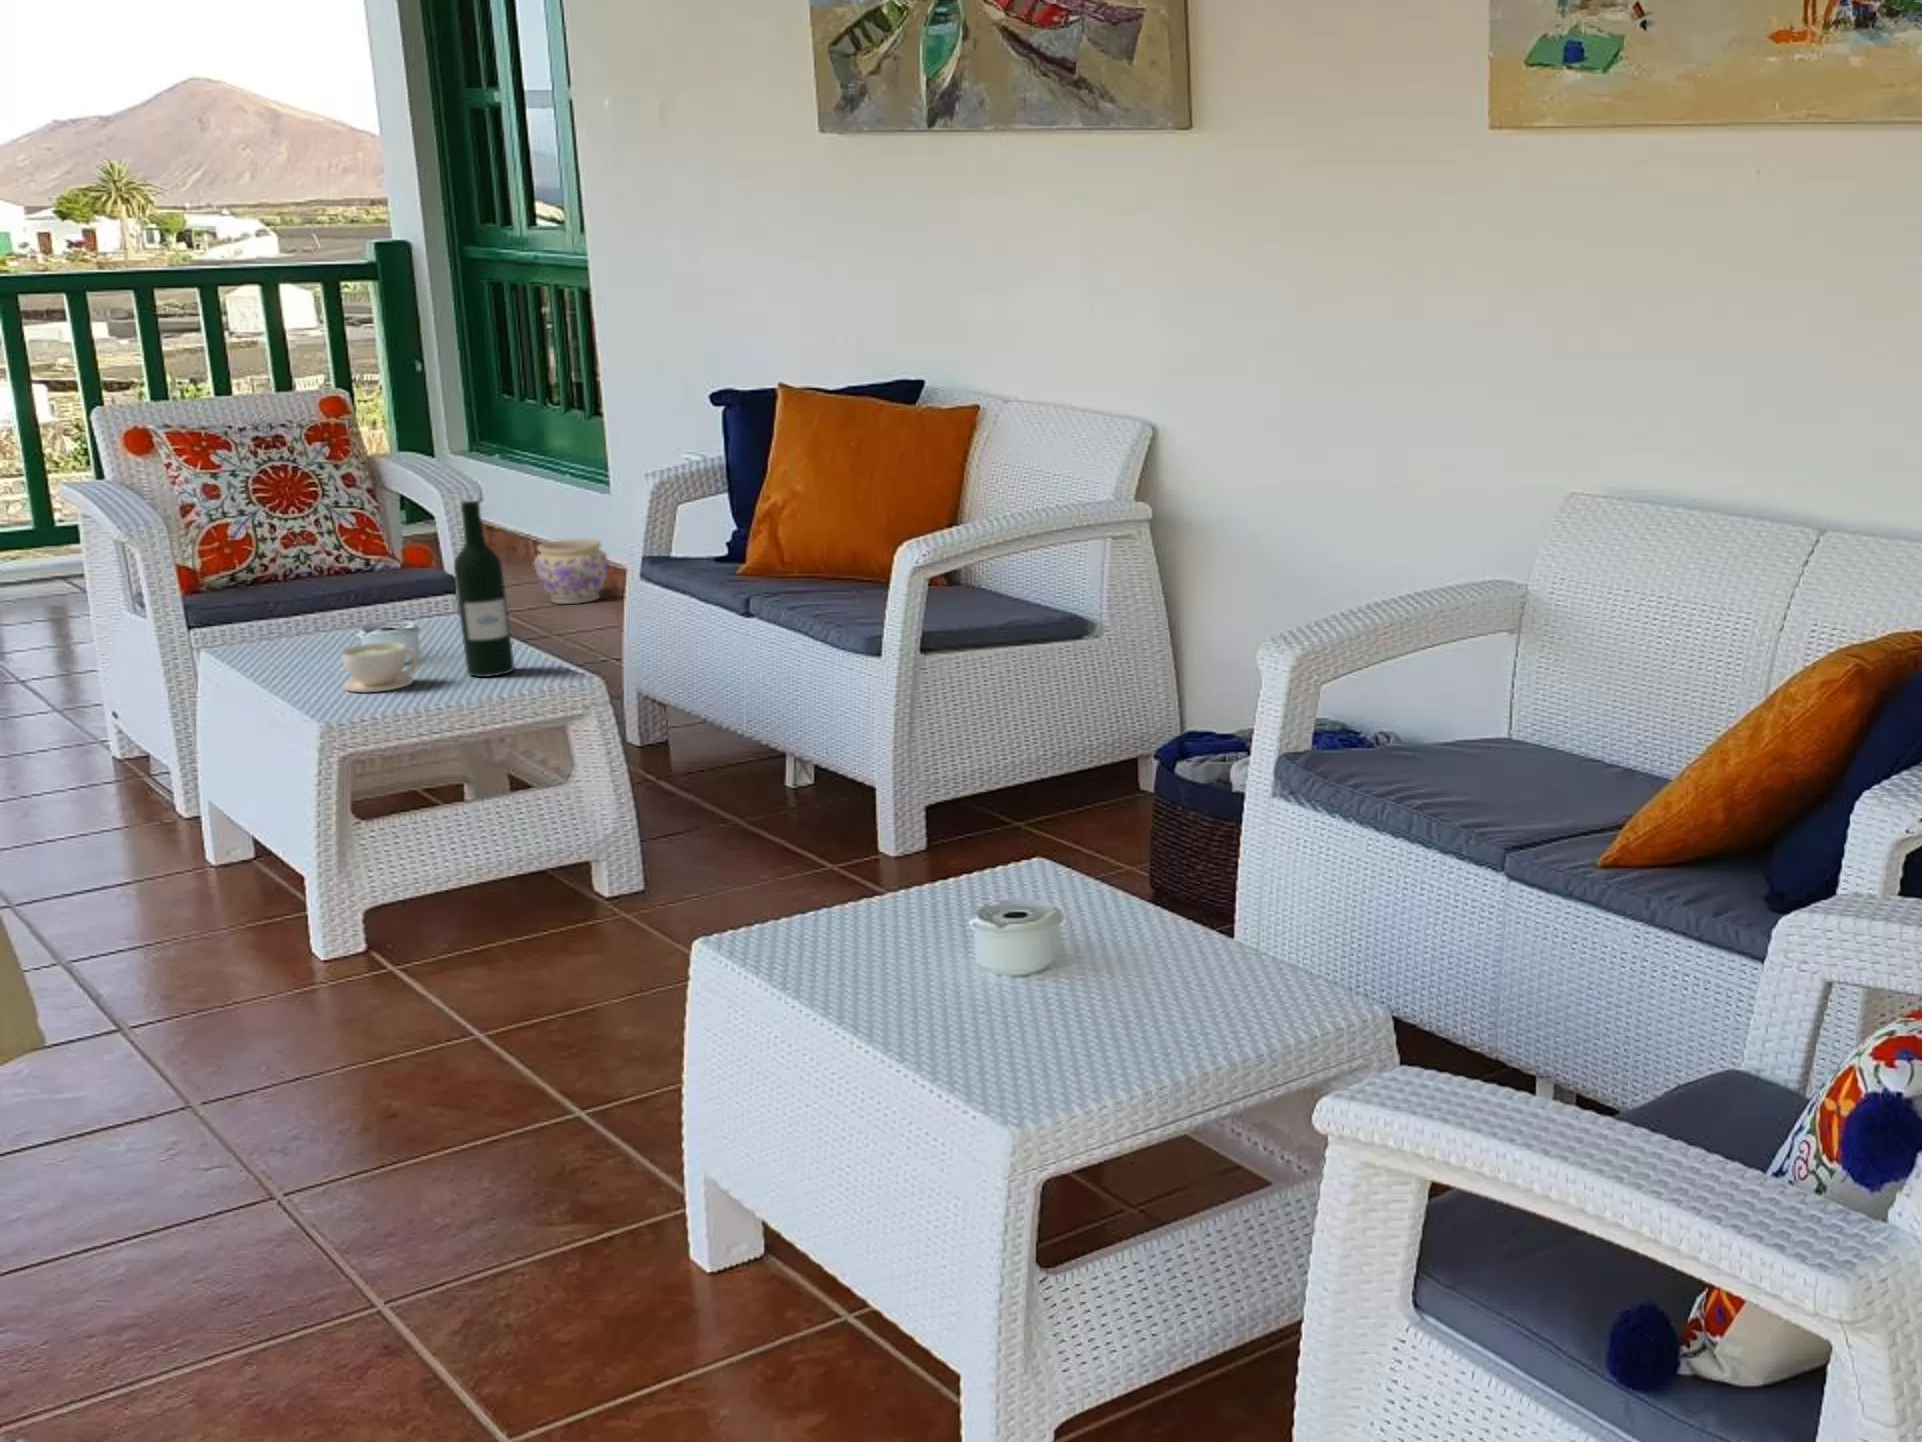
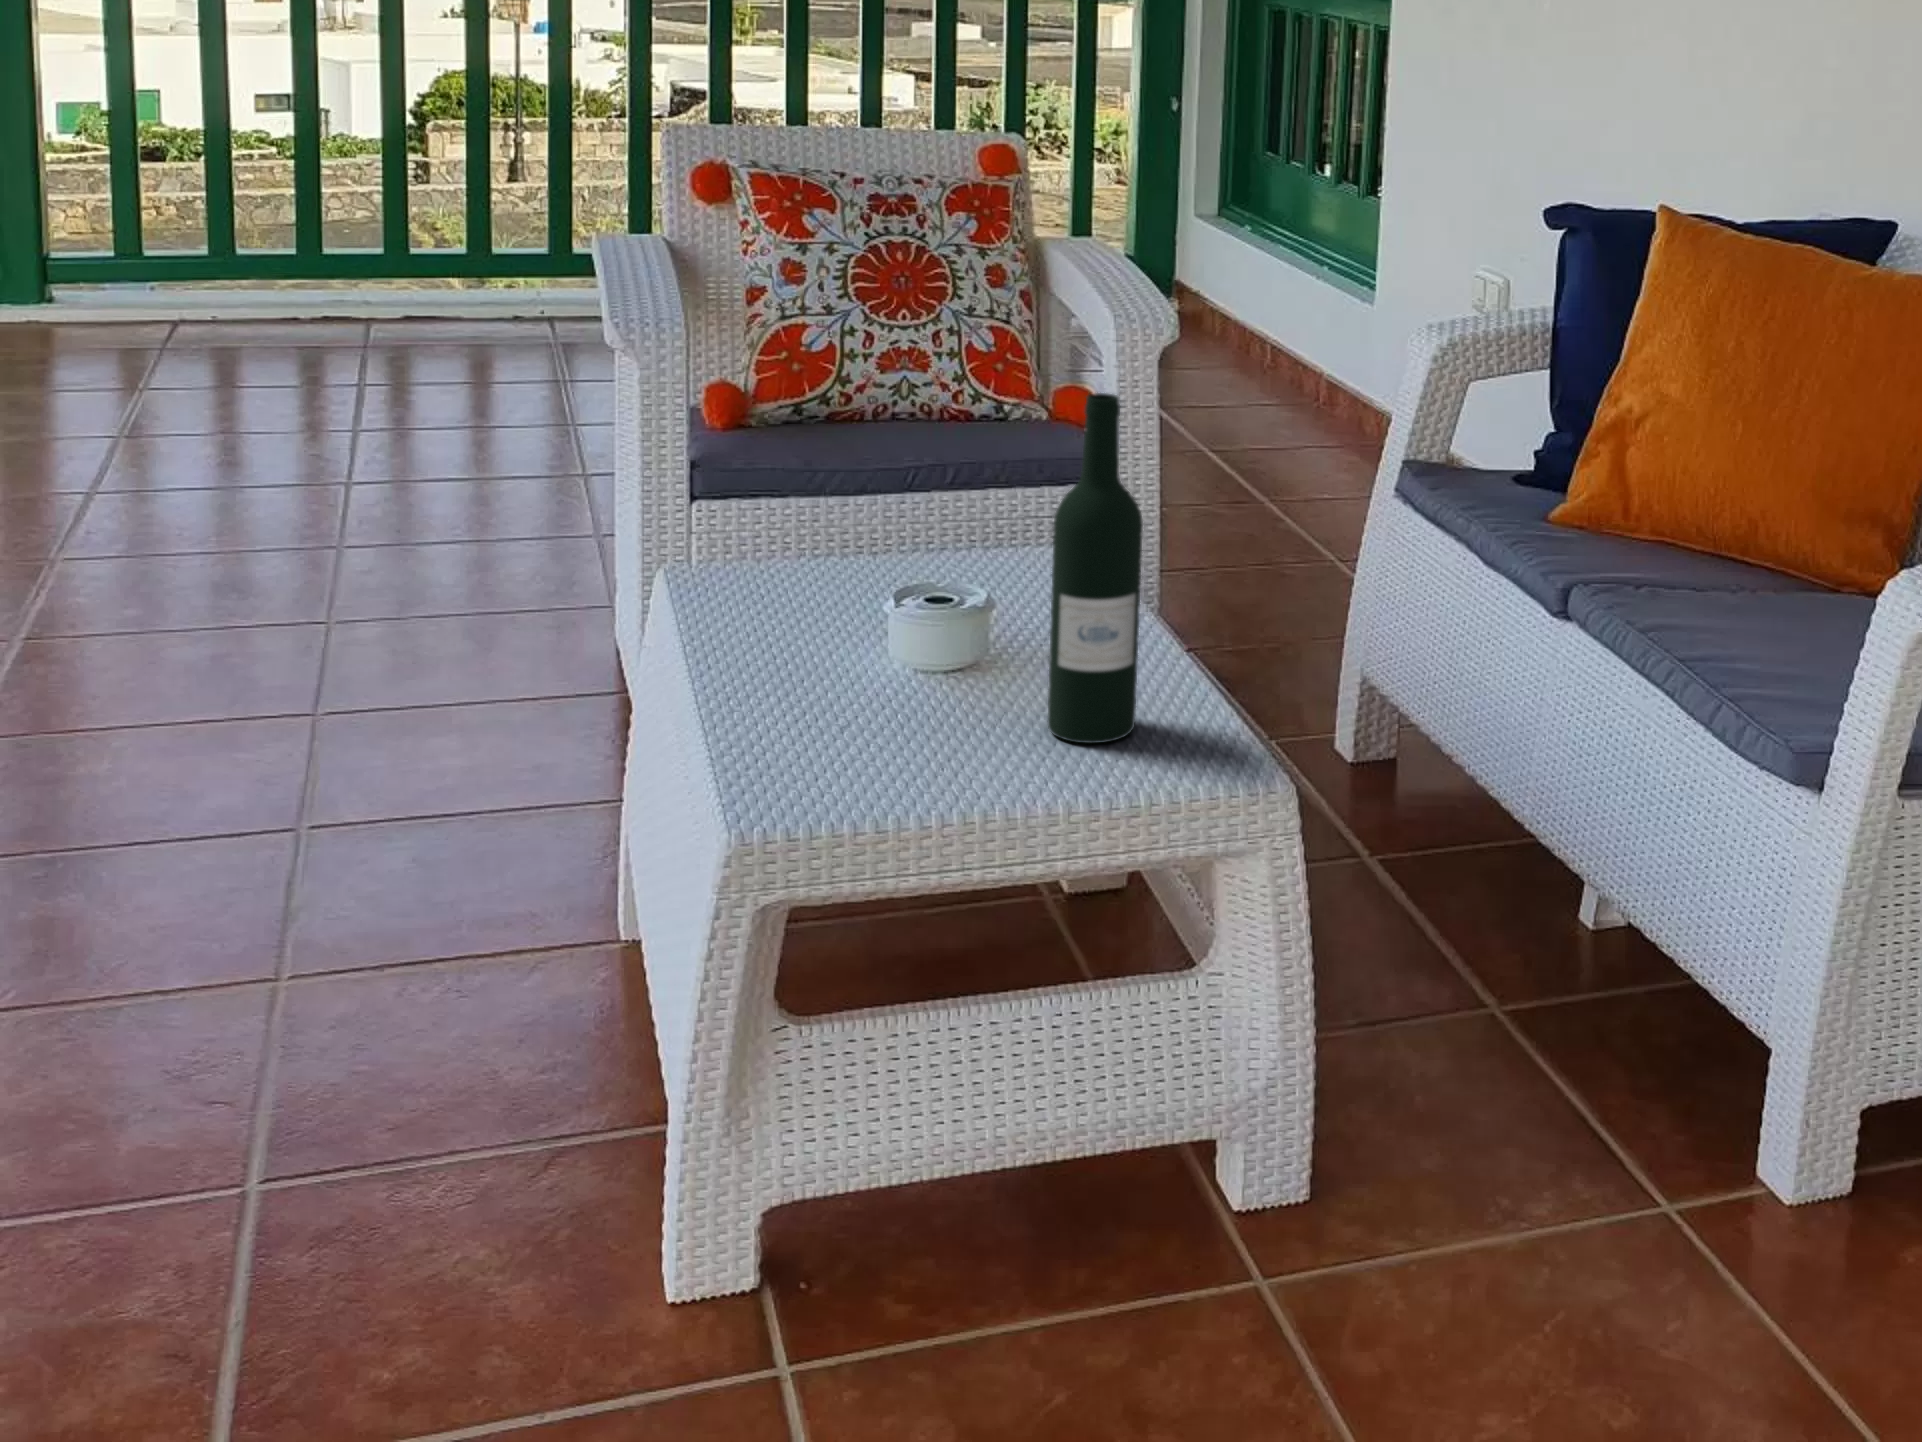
planter: present [534,539,608,604] -> none [1259,354,1351,443]
coffee cup: present [342,643,419,692] -> none [816,644,963,755]

